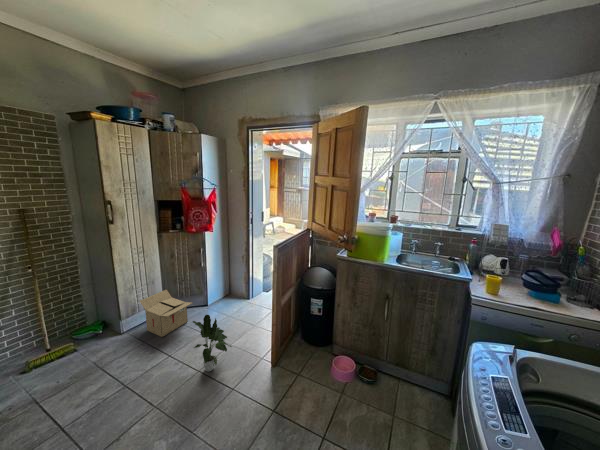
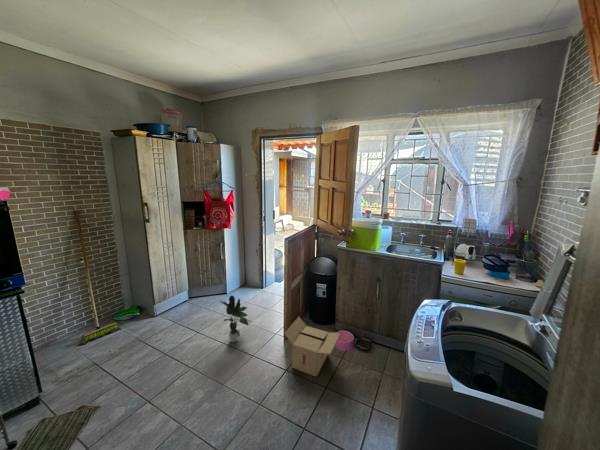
cardboard box: present [140,290,192,337] -> present [285,317,340,377]

